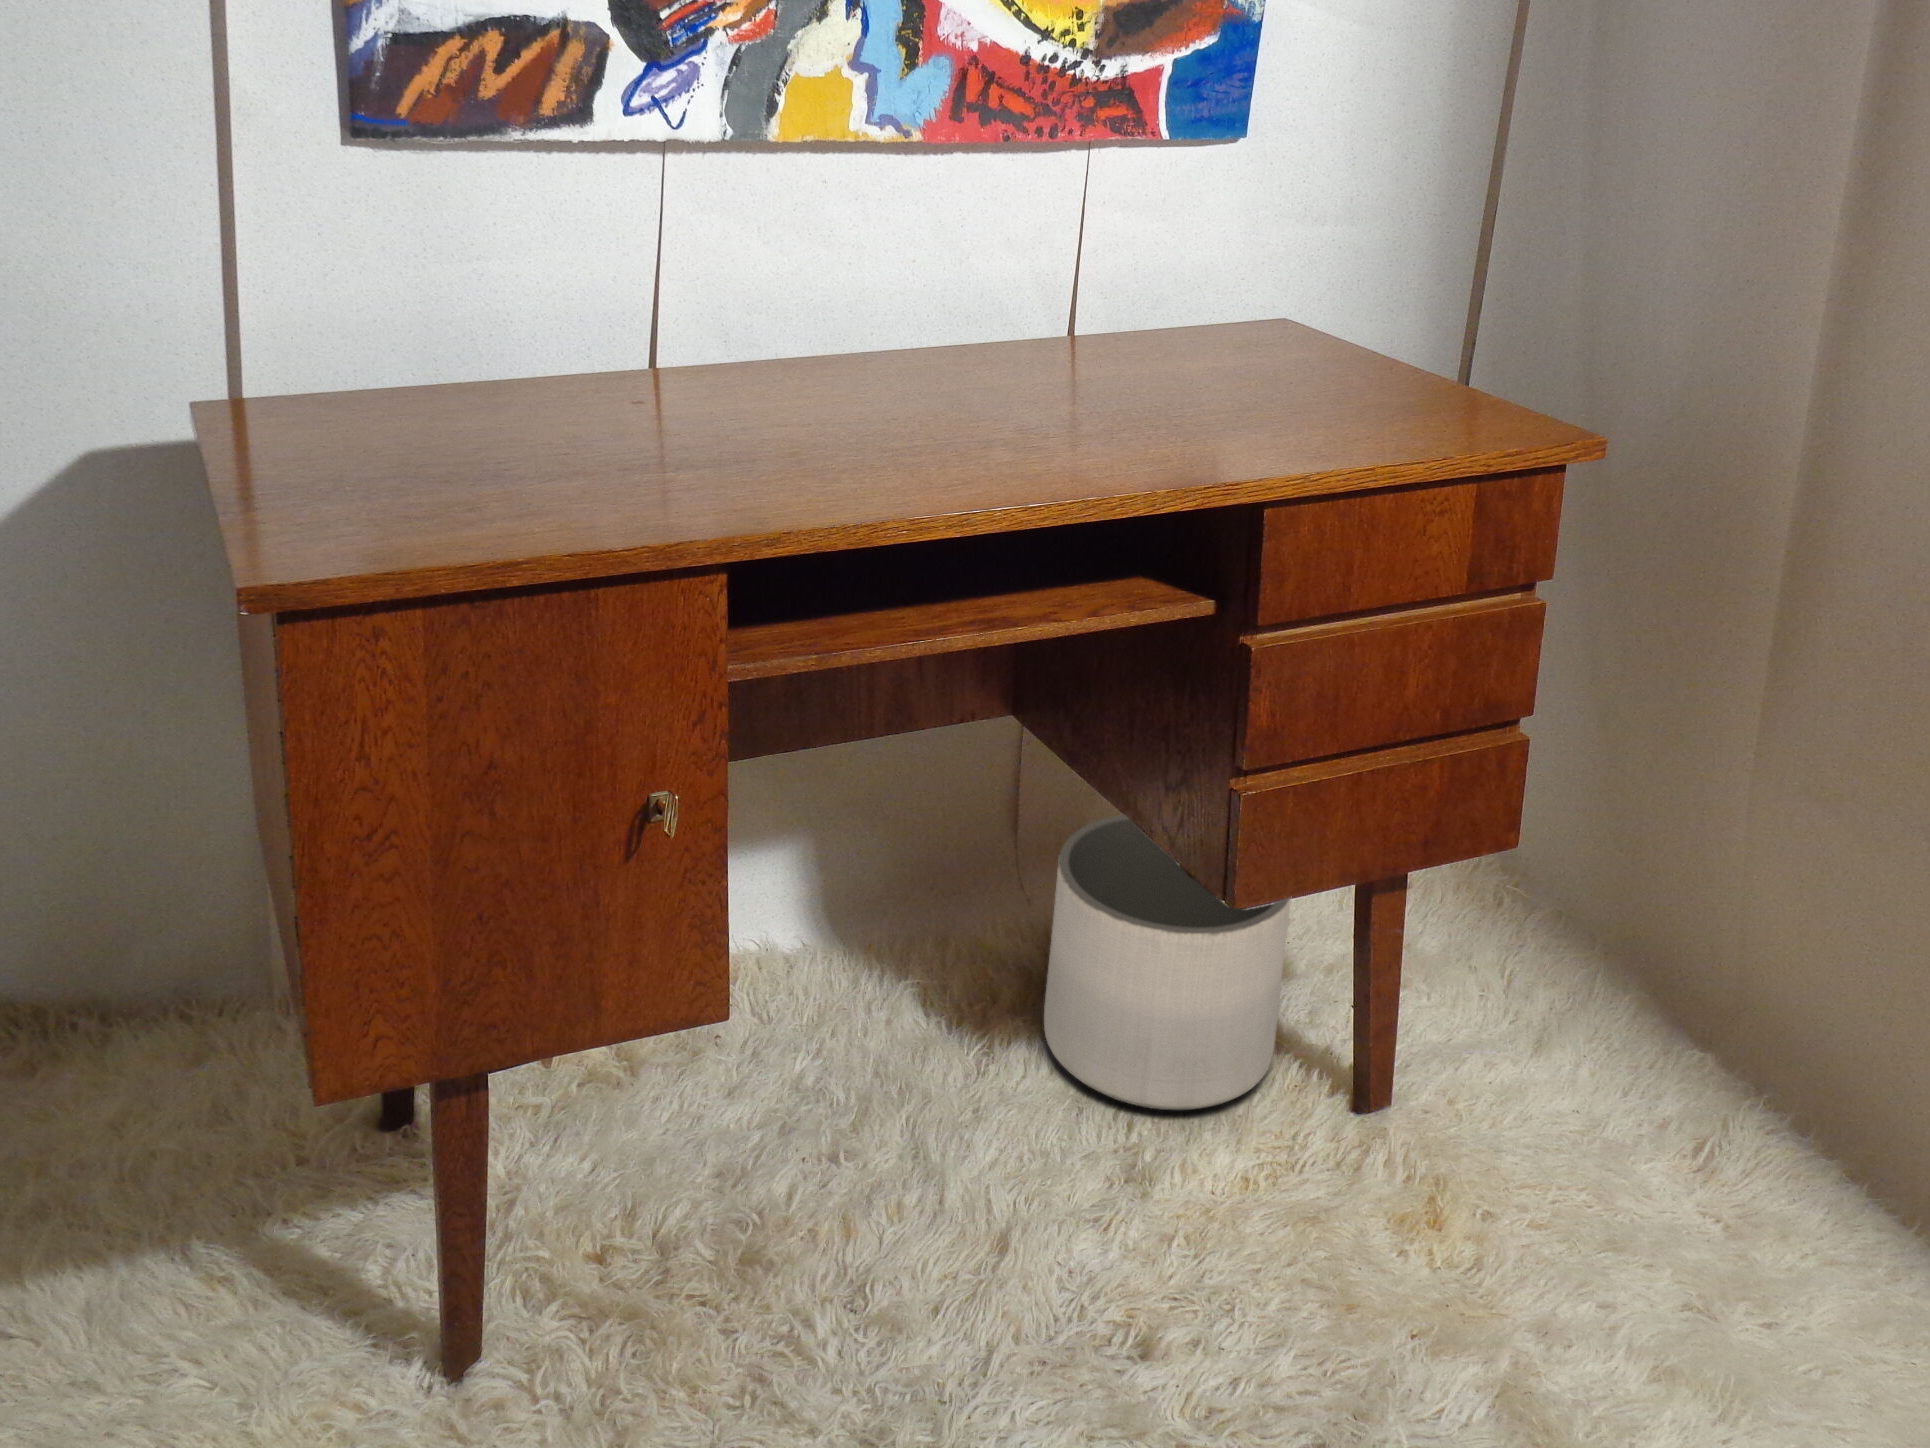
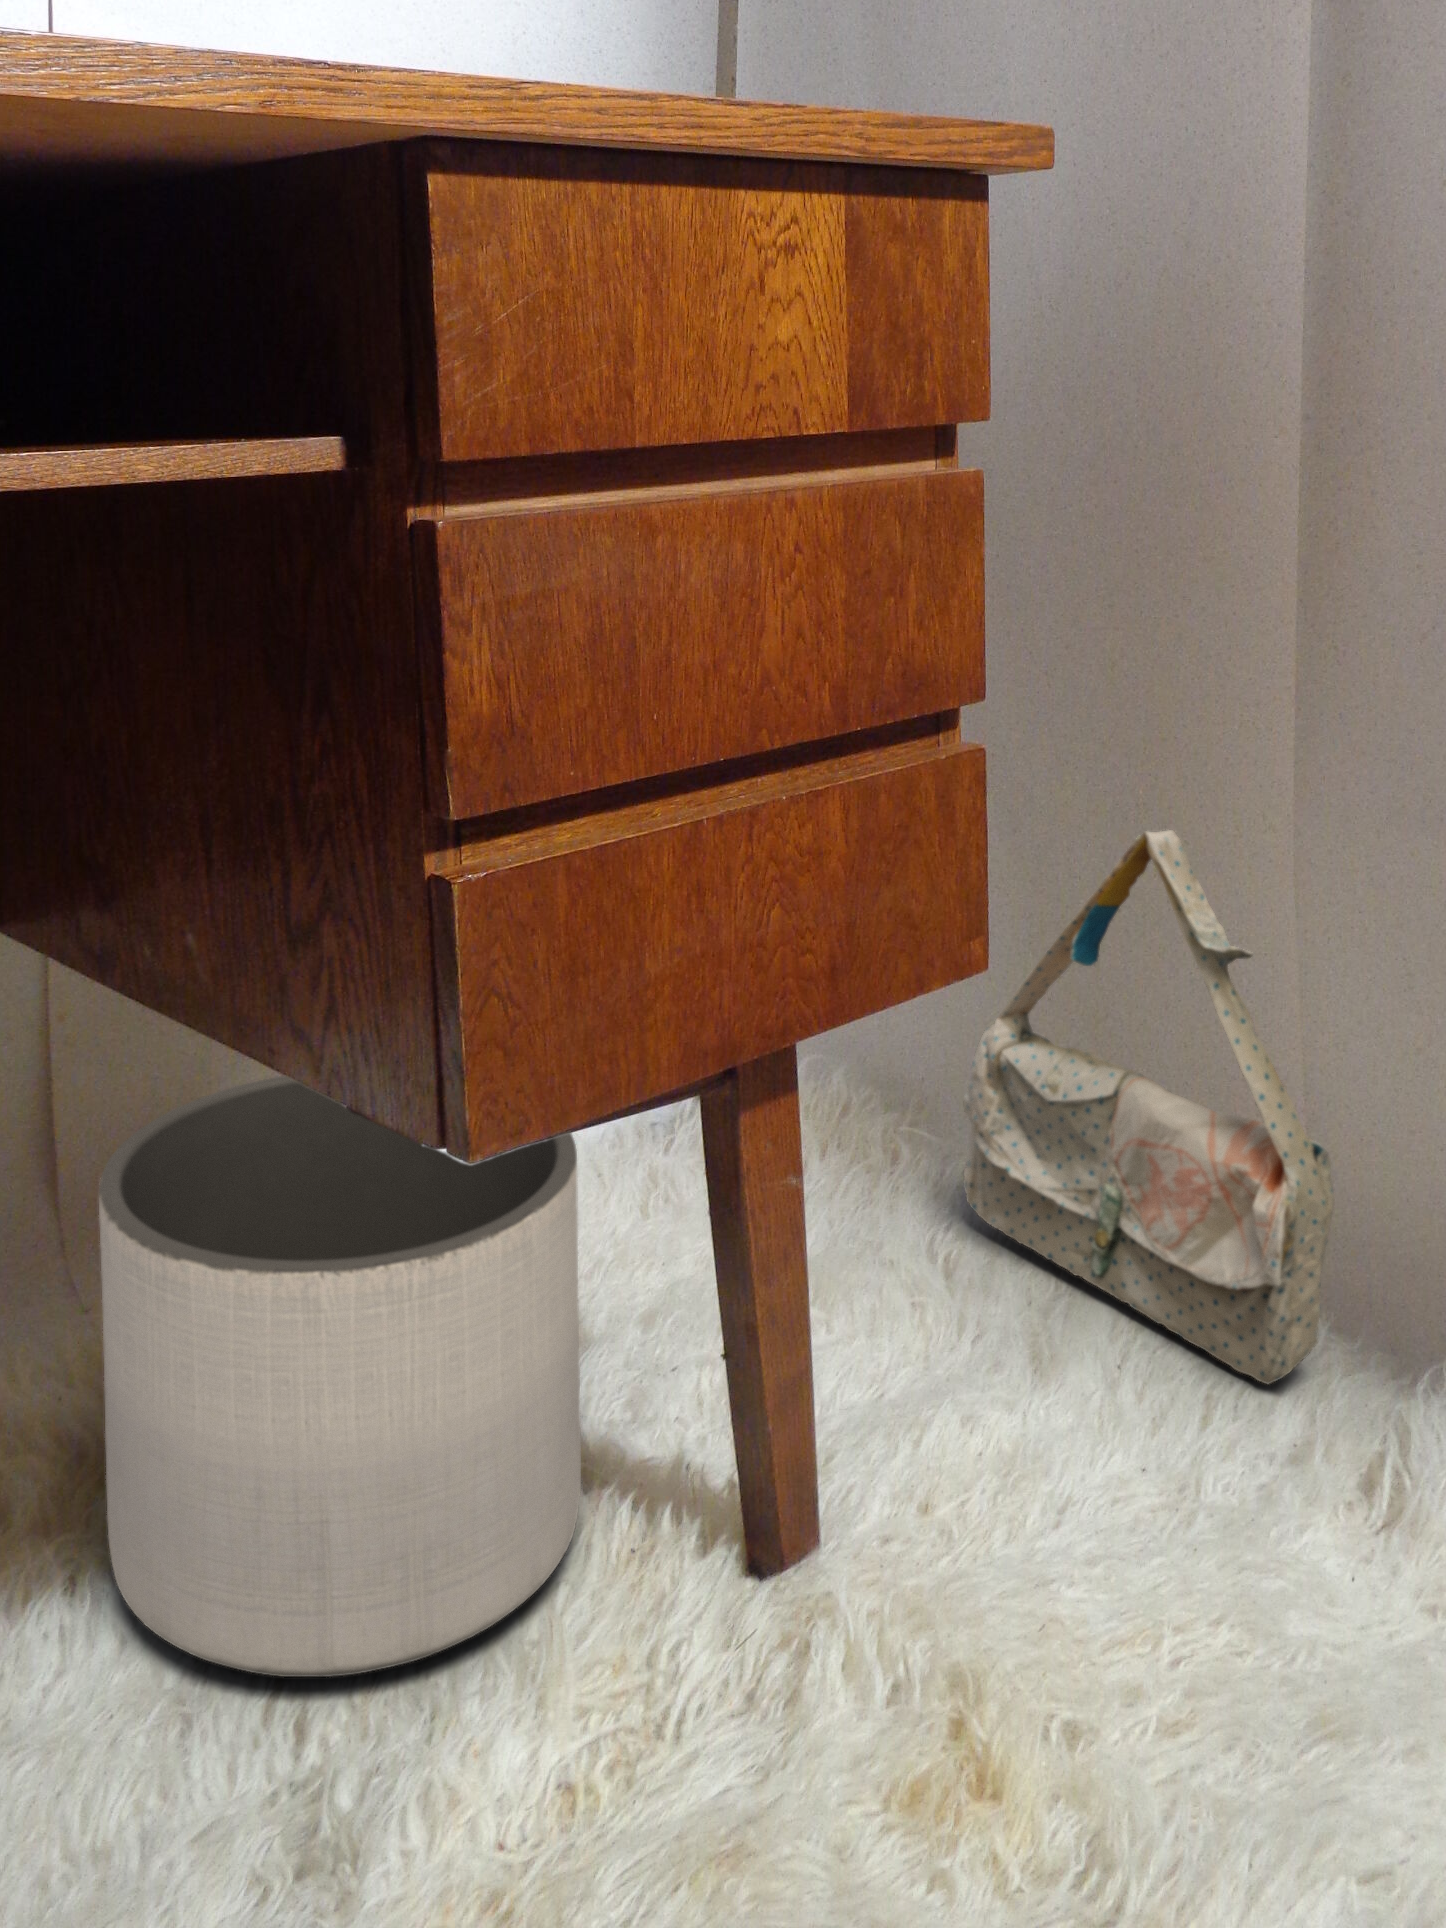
bag: none [1534,759,1742,1086] -> present [963,830,1335,1384]

